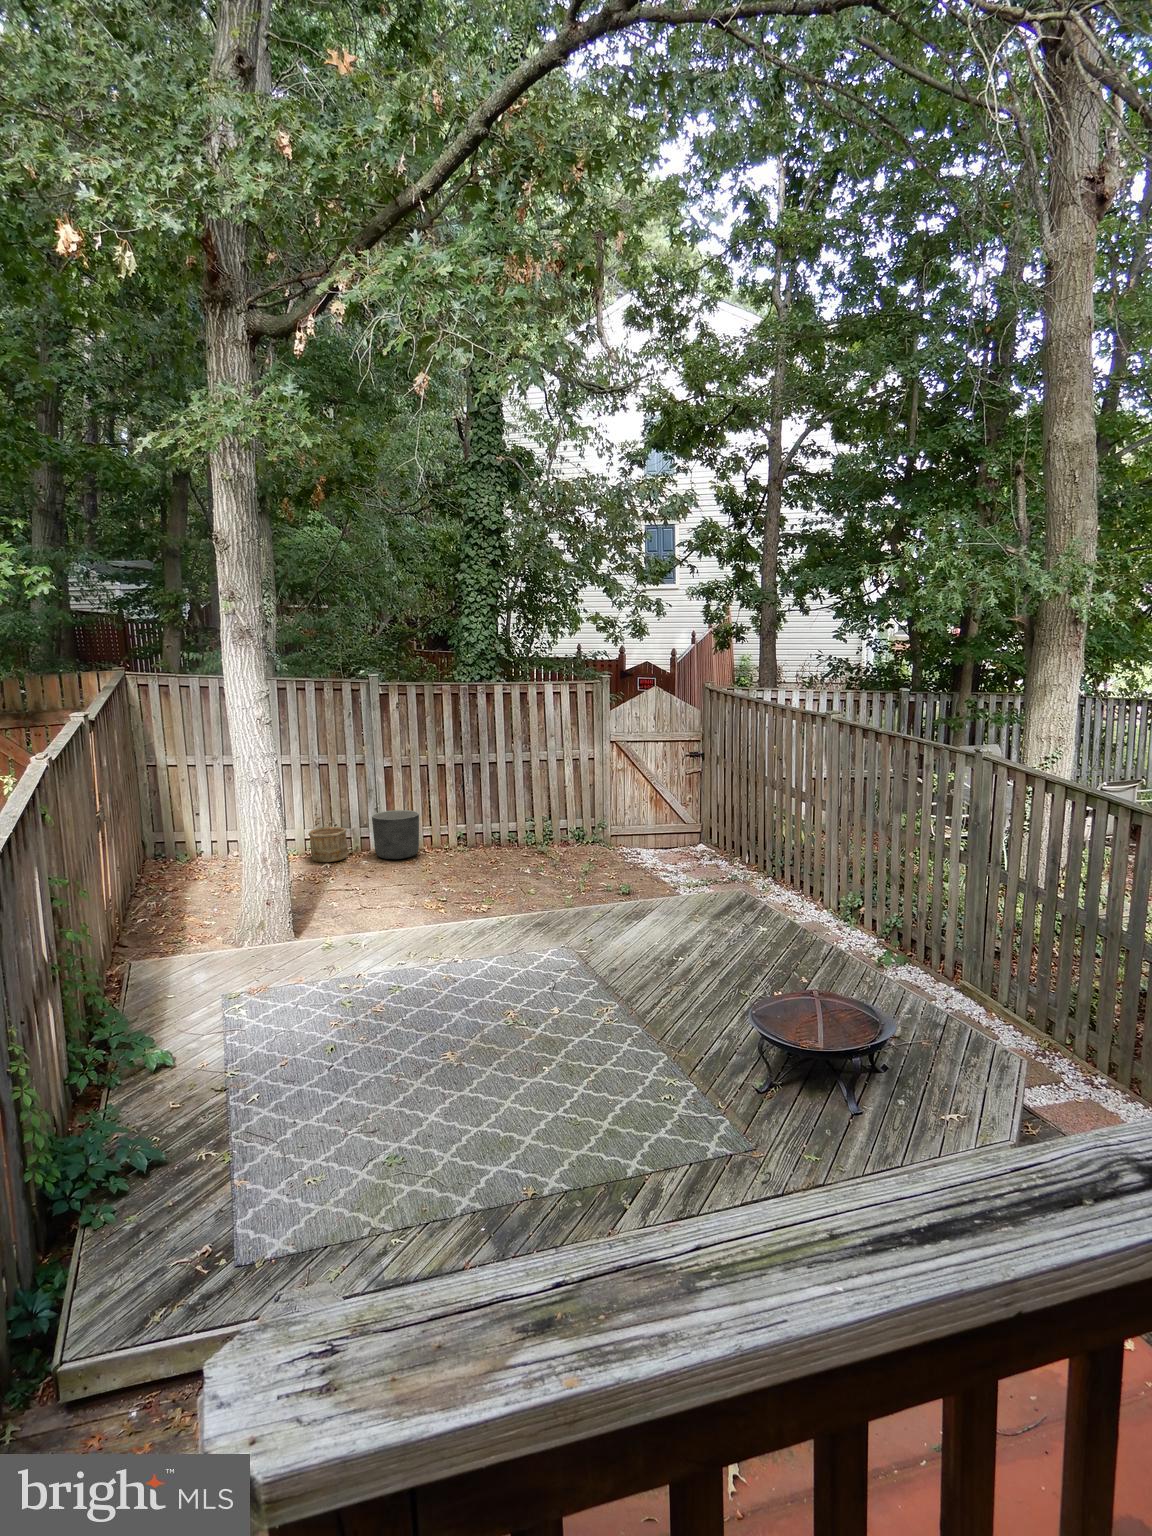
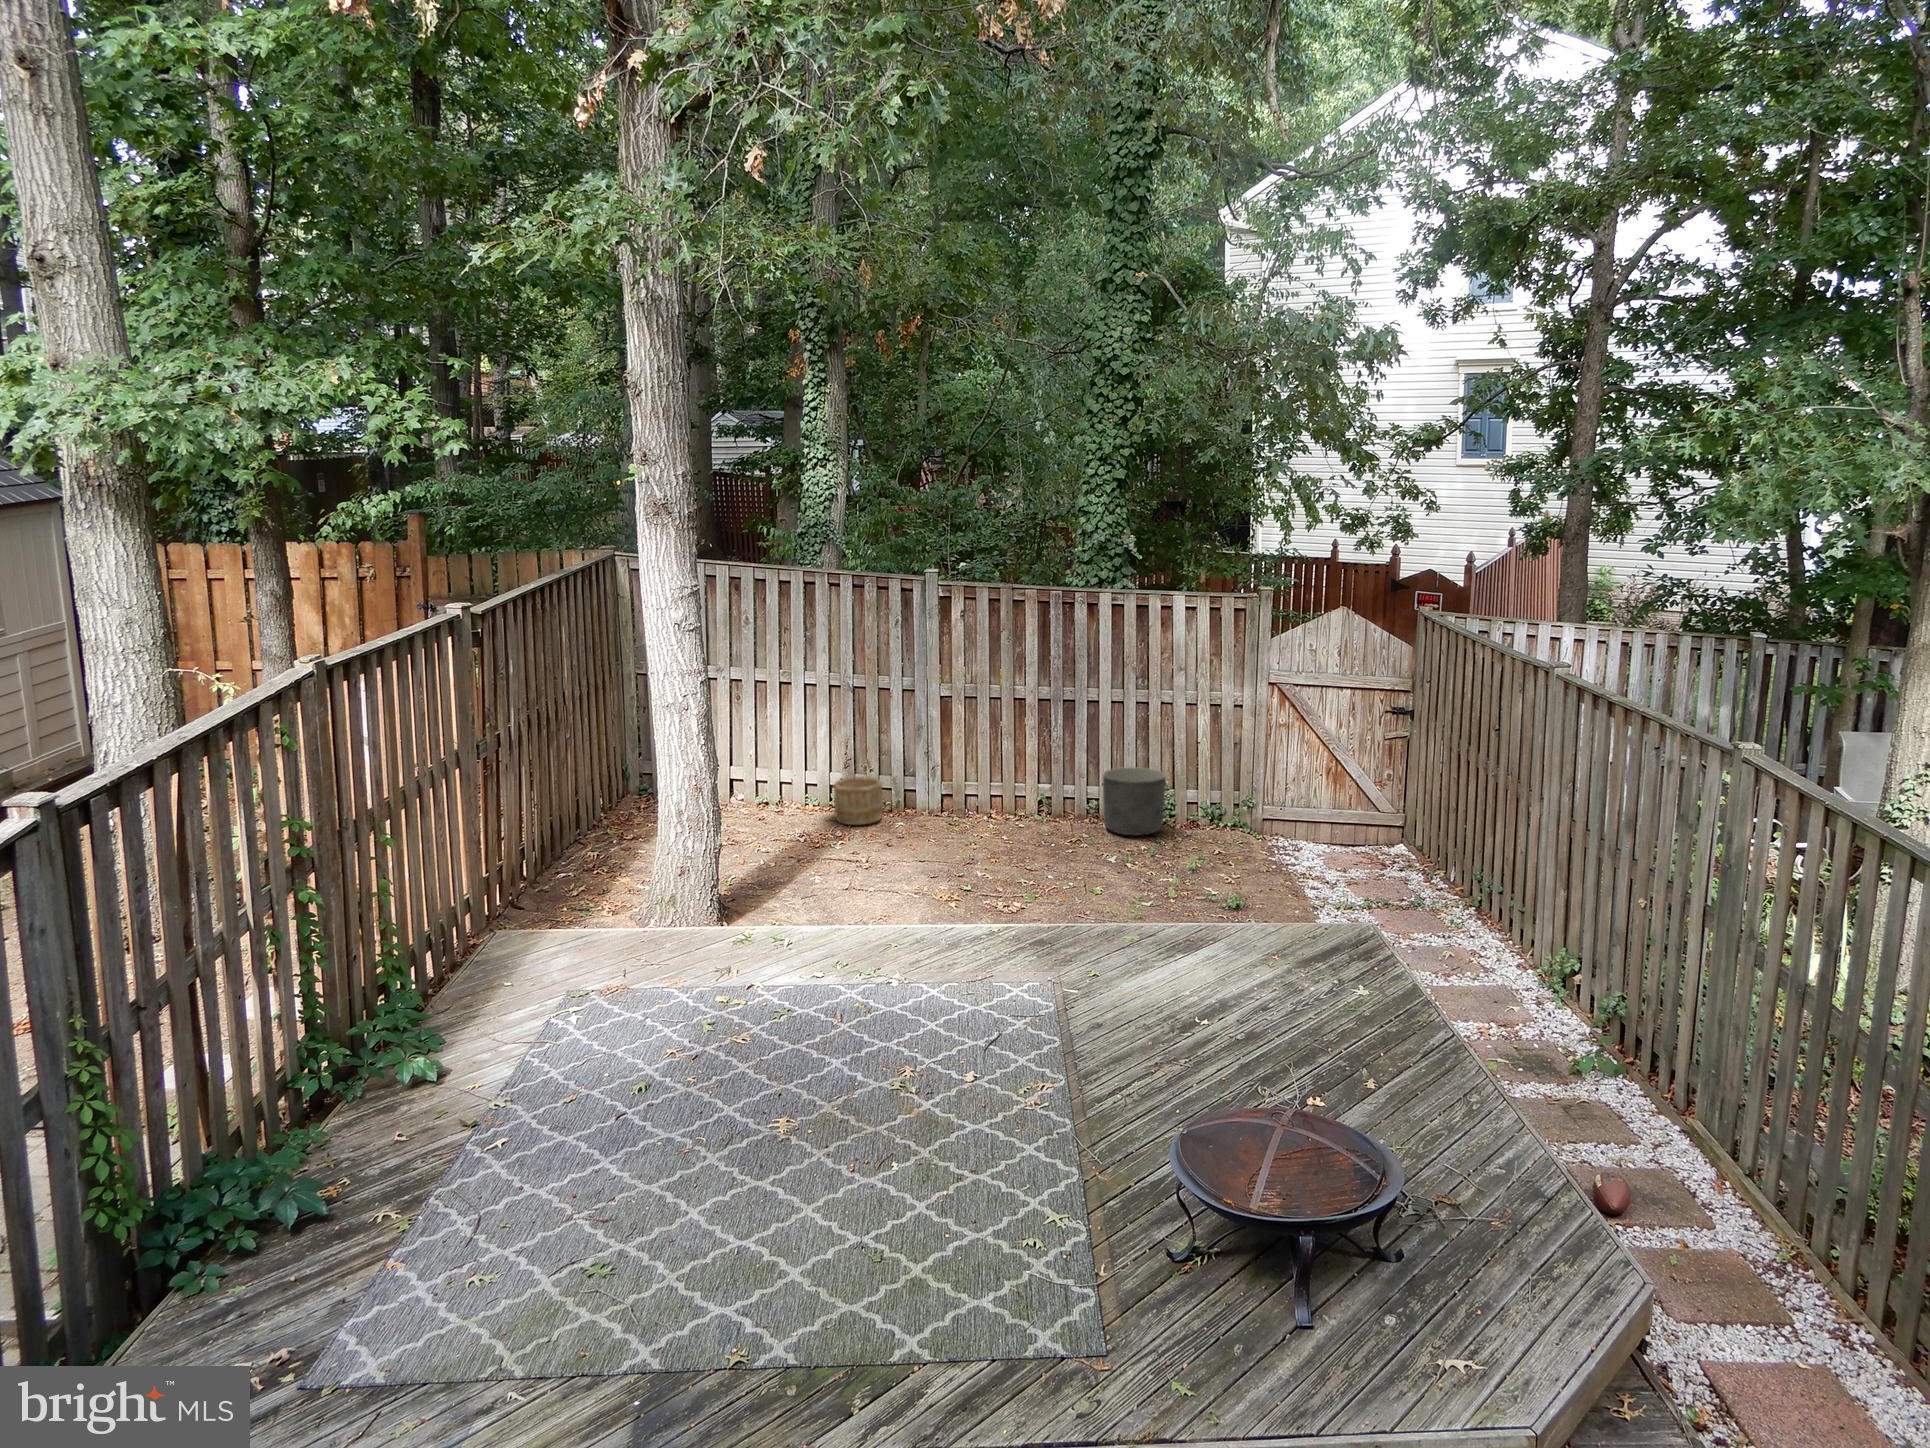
planter: present [372,810,419,859] -> present [1103,767,1166,835]

